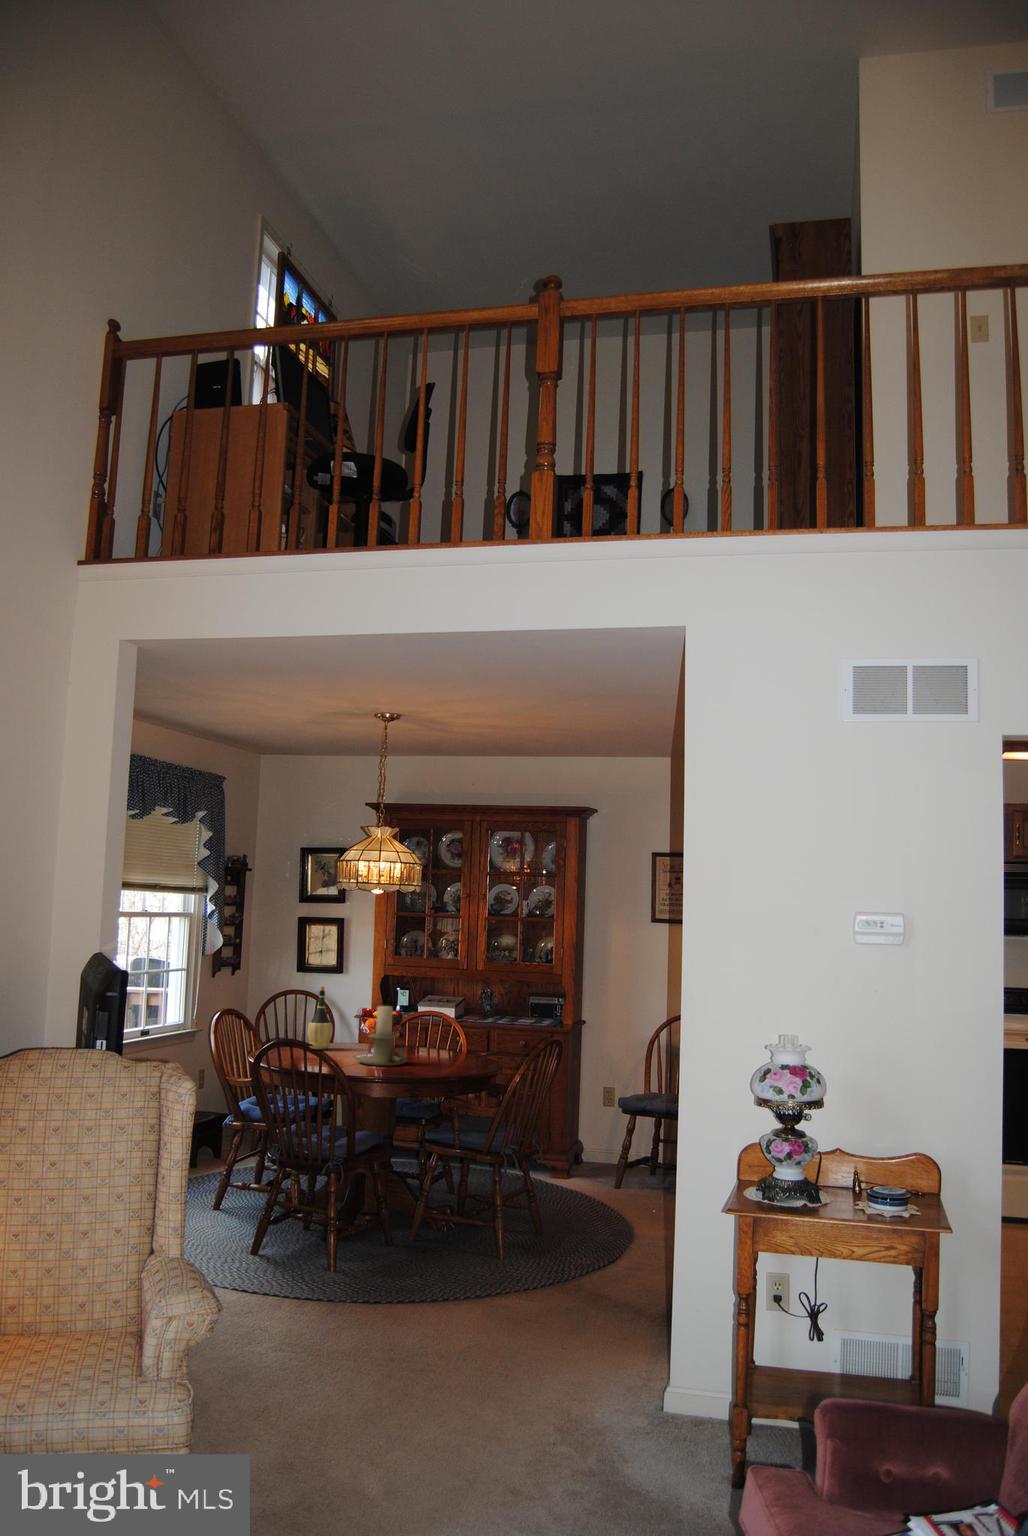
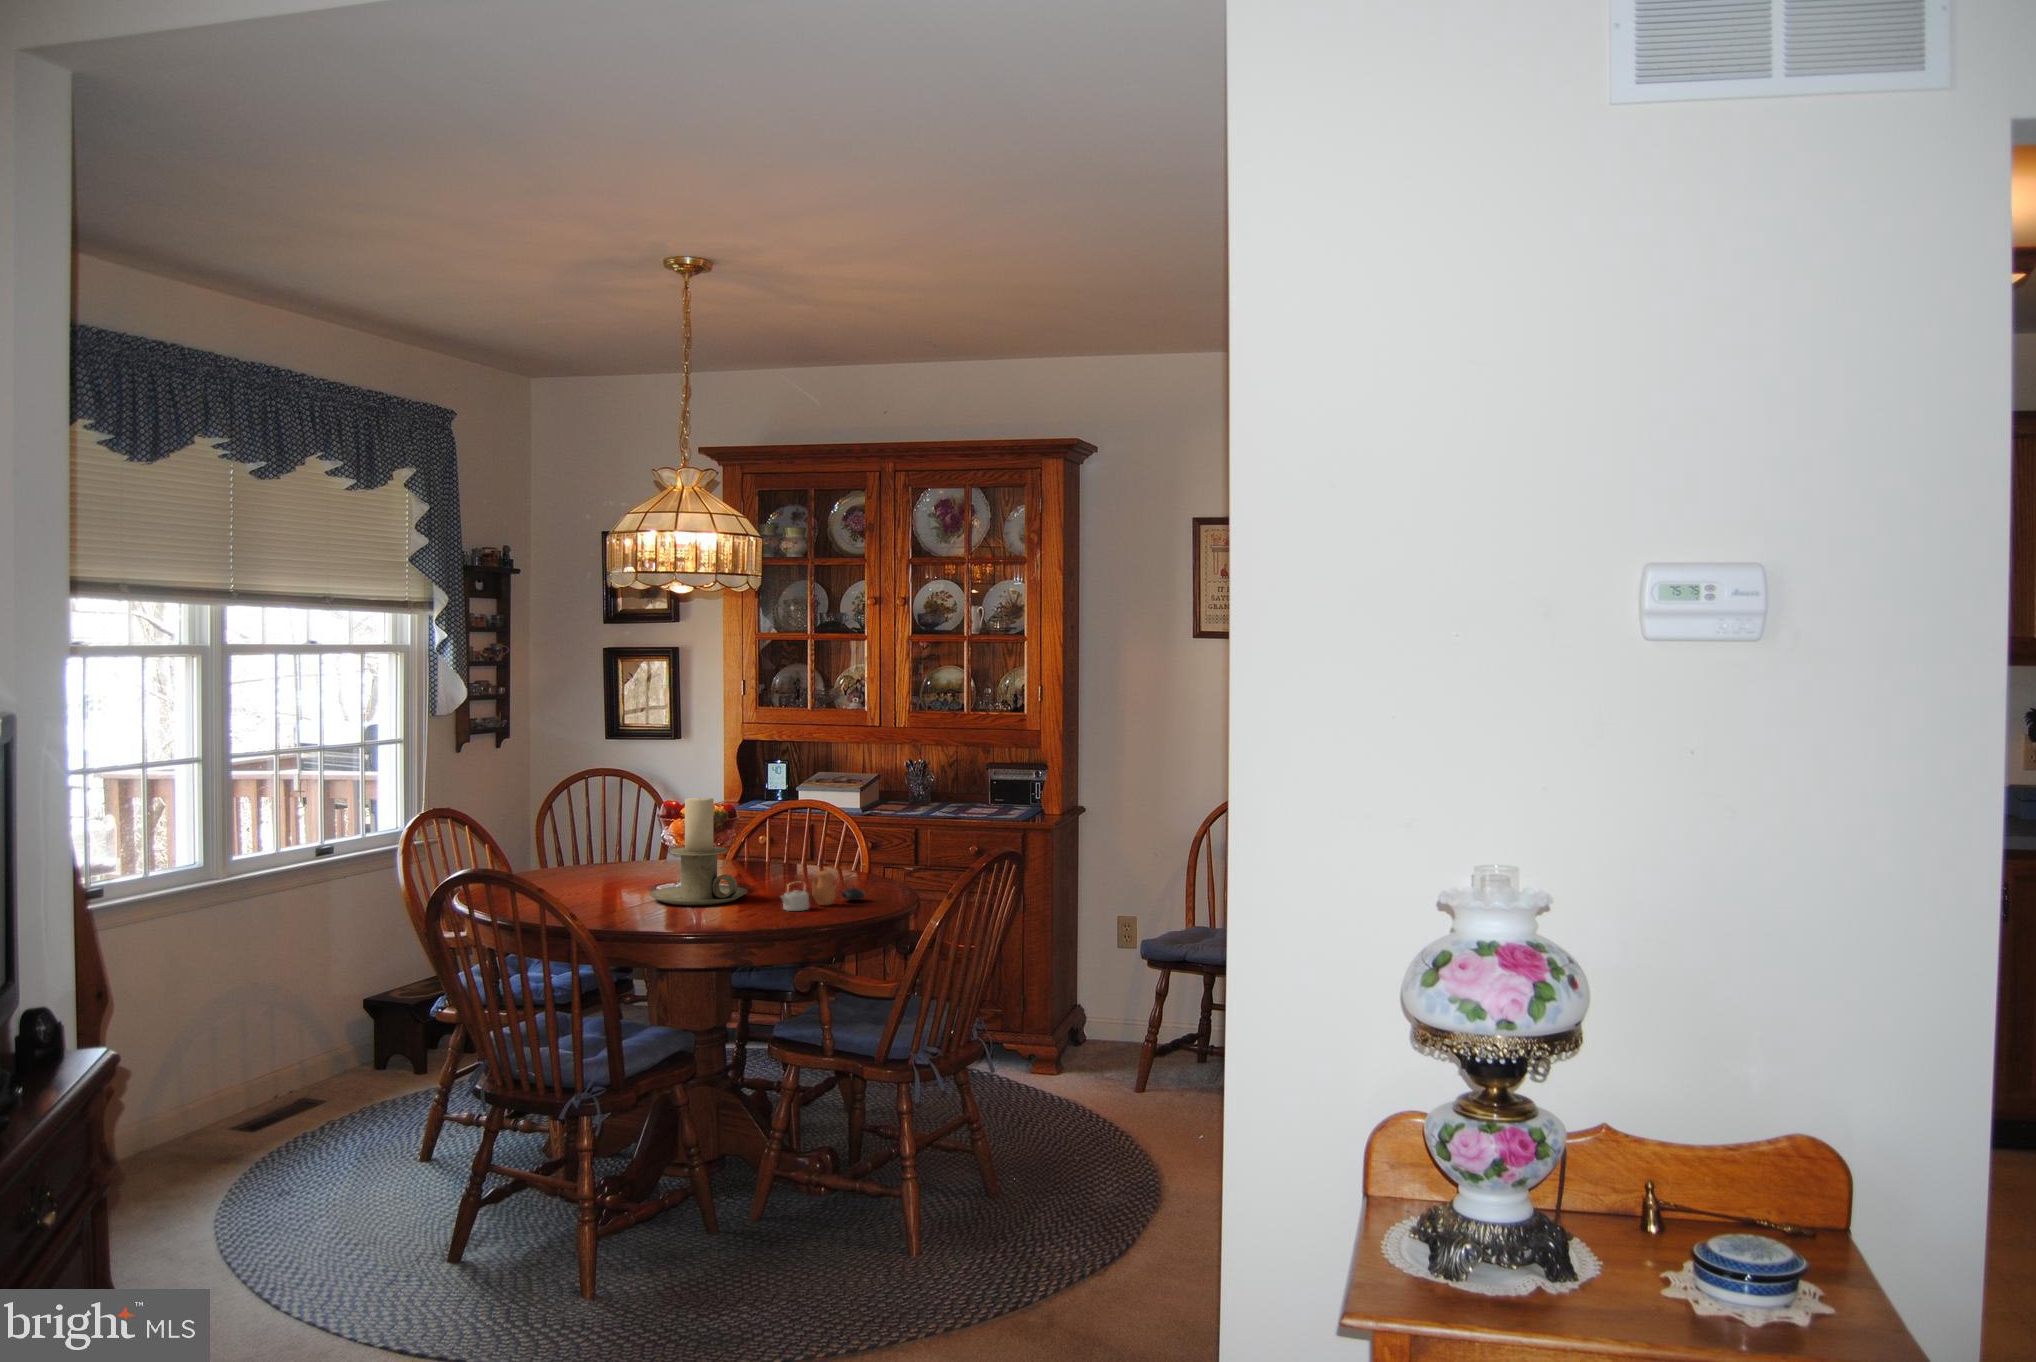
wine bottle: present [308,987,333,1049] -> none [582,764,627,873]
teapot: none [431,1046,475,1070] -> present [781,866,865,911]

